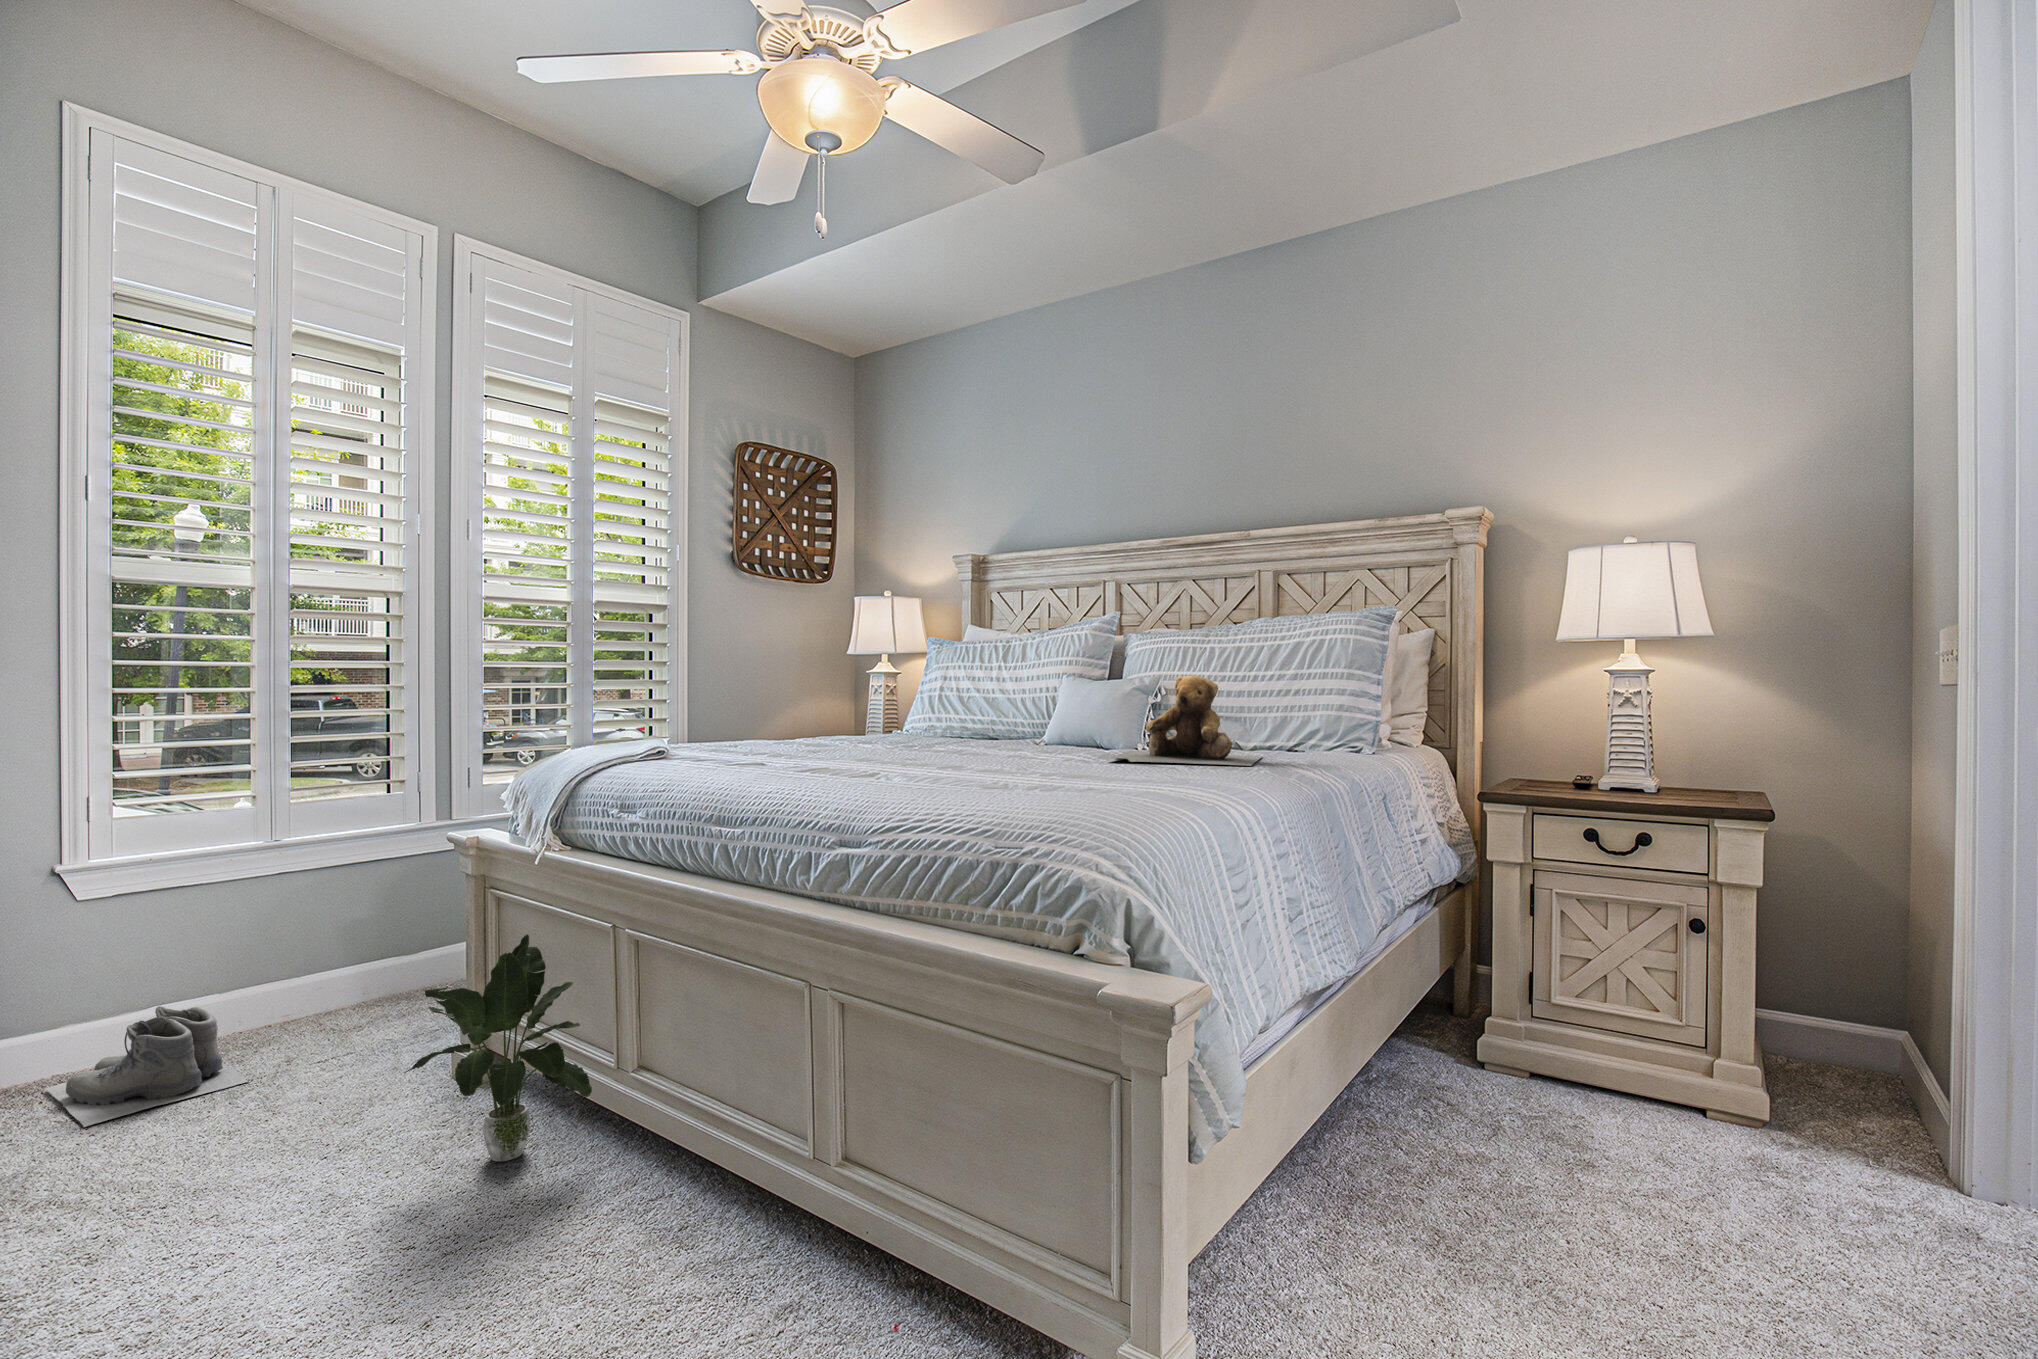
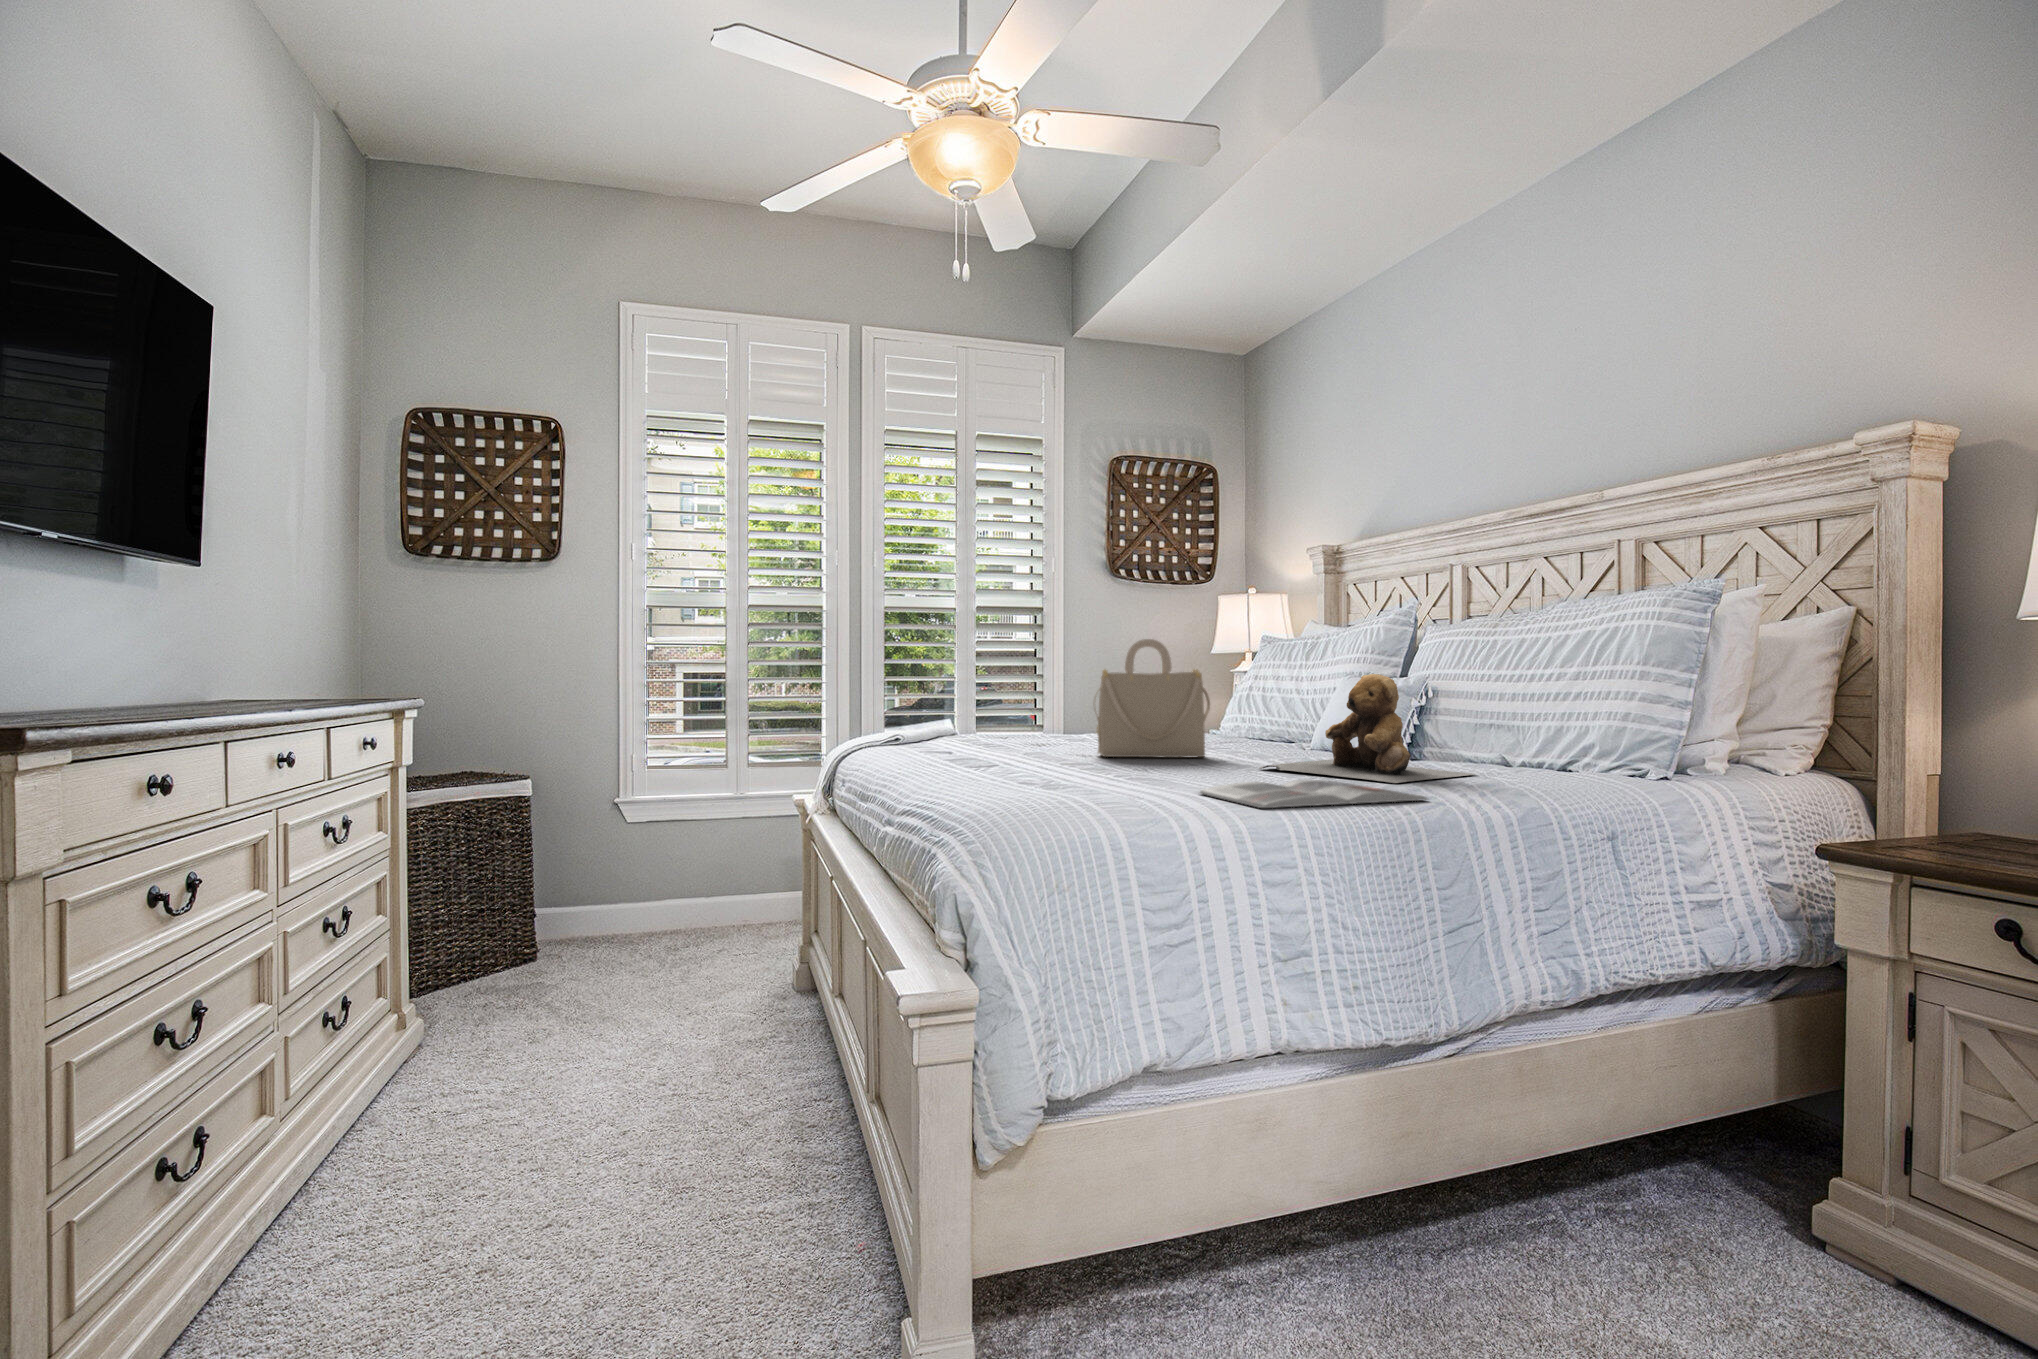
handbag: none [910,641,1019,760] -> present [1097,639,1210,758]
magazine: none [1172,766,1330,789] -> present [1200,780,1428,808]
potted plant: present [404,934,592,1161] -> none [688,874,805,1044]
boots: present [45,1006,248,1127] -> none [602,894,694,963]

